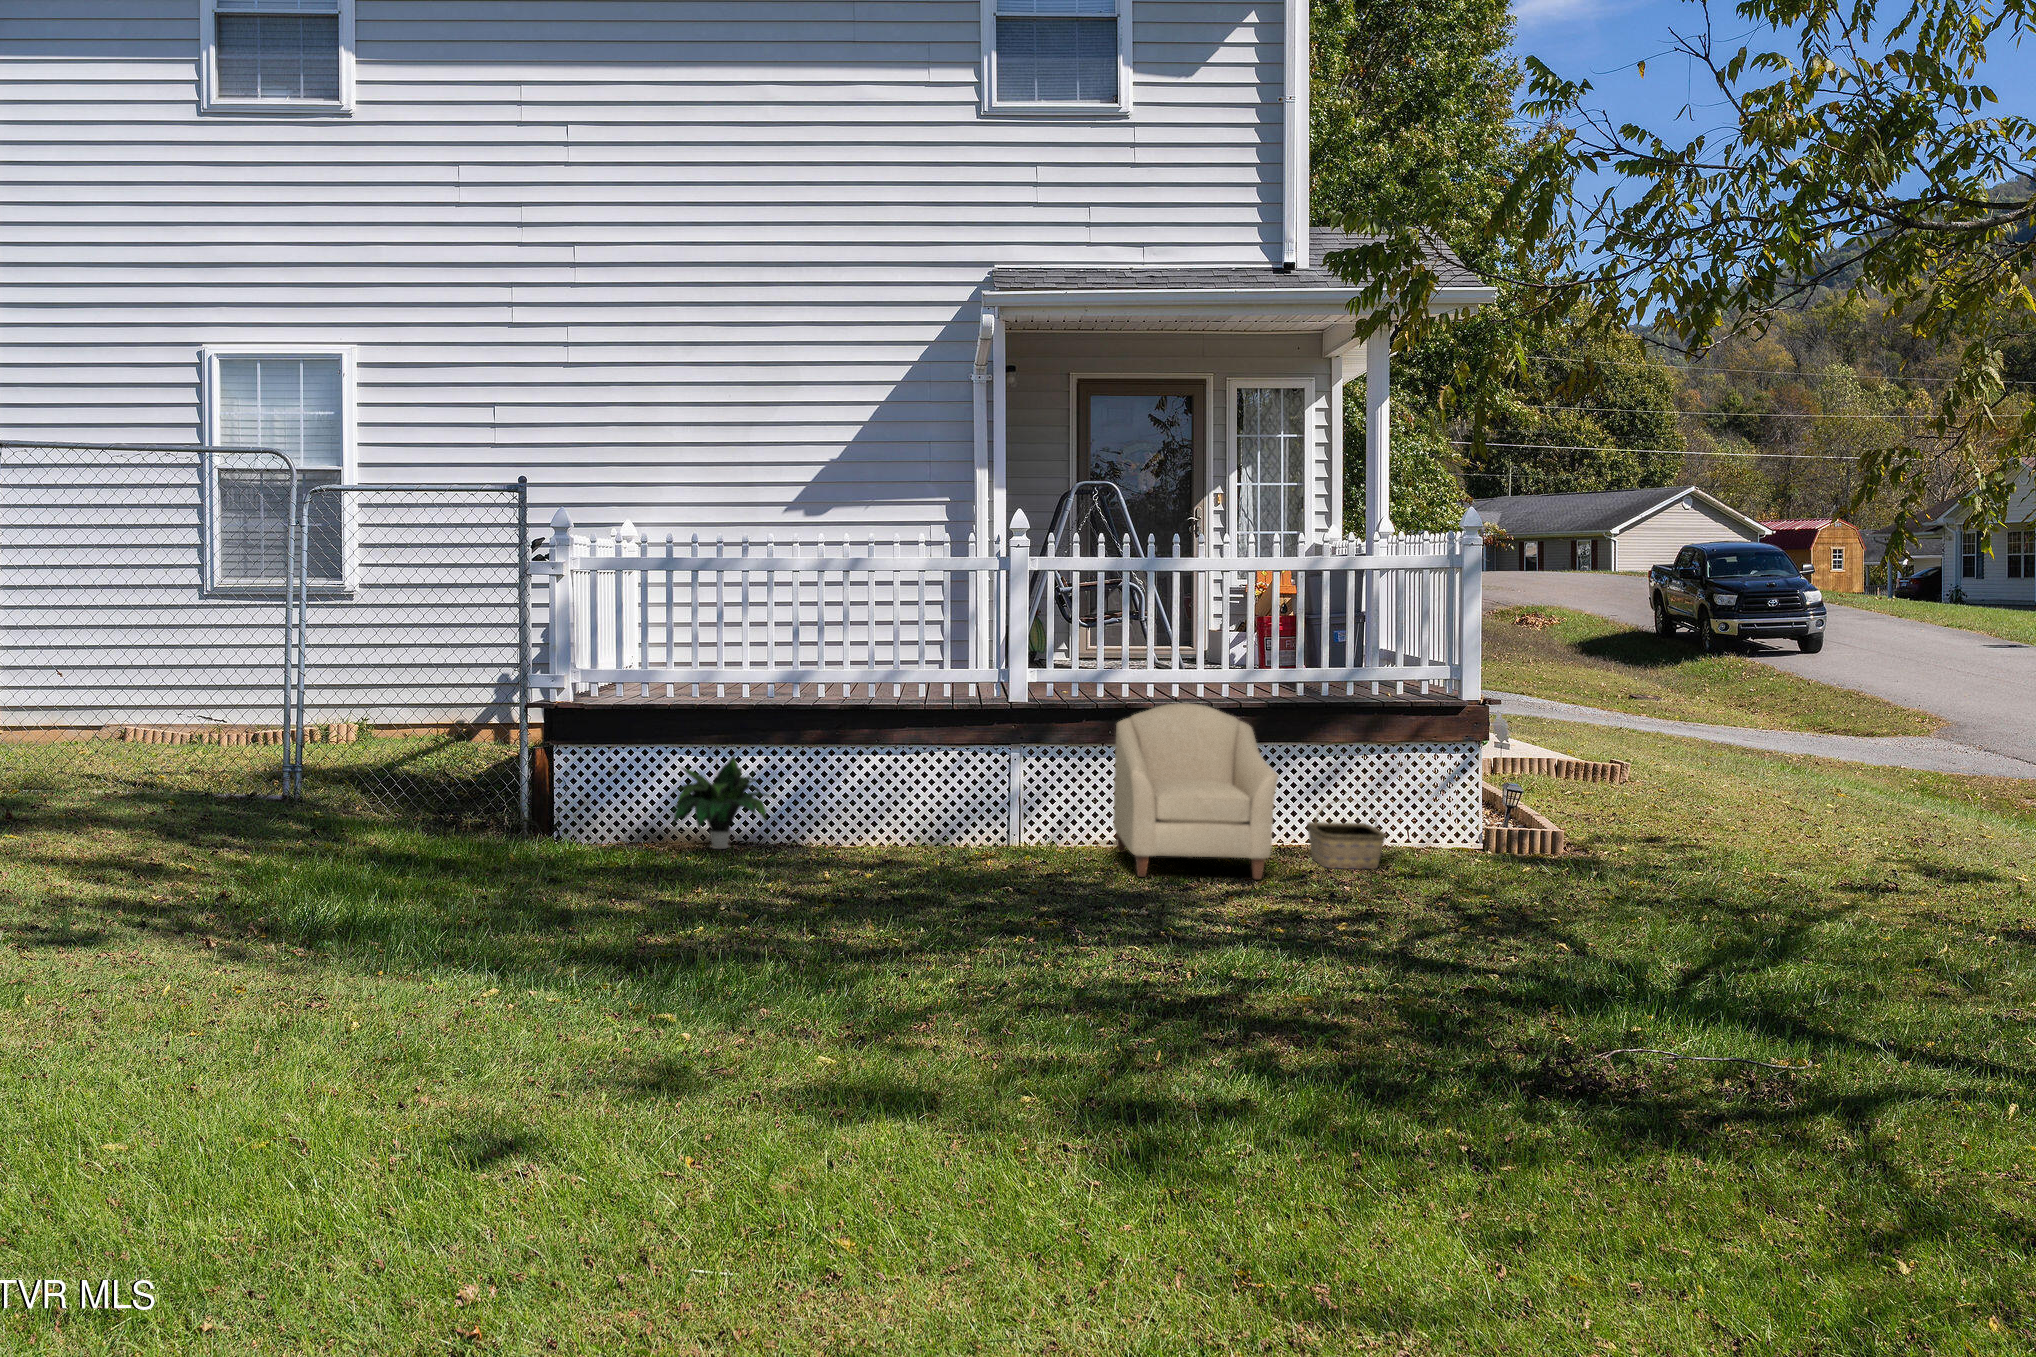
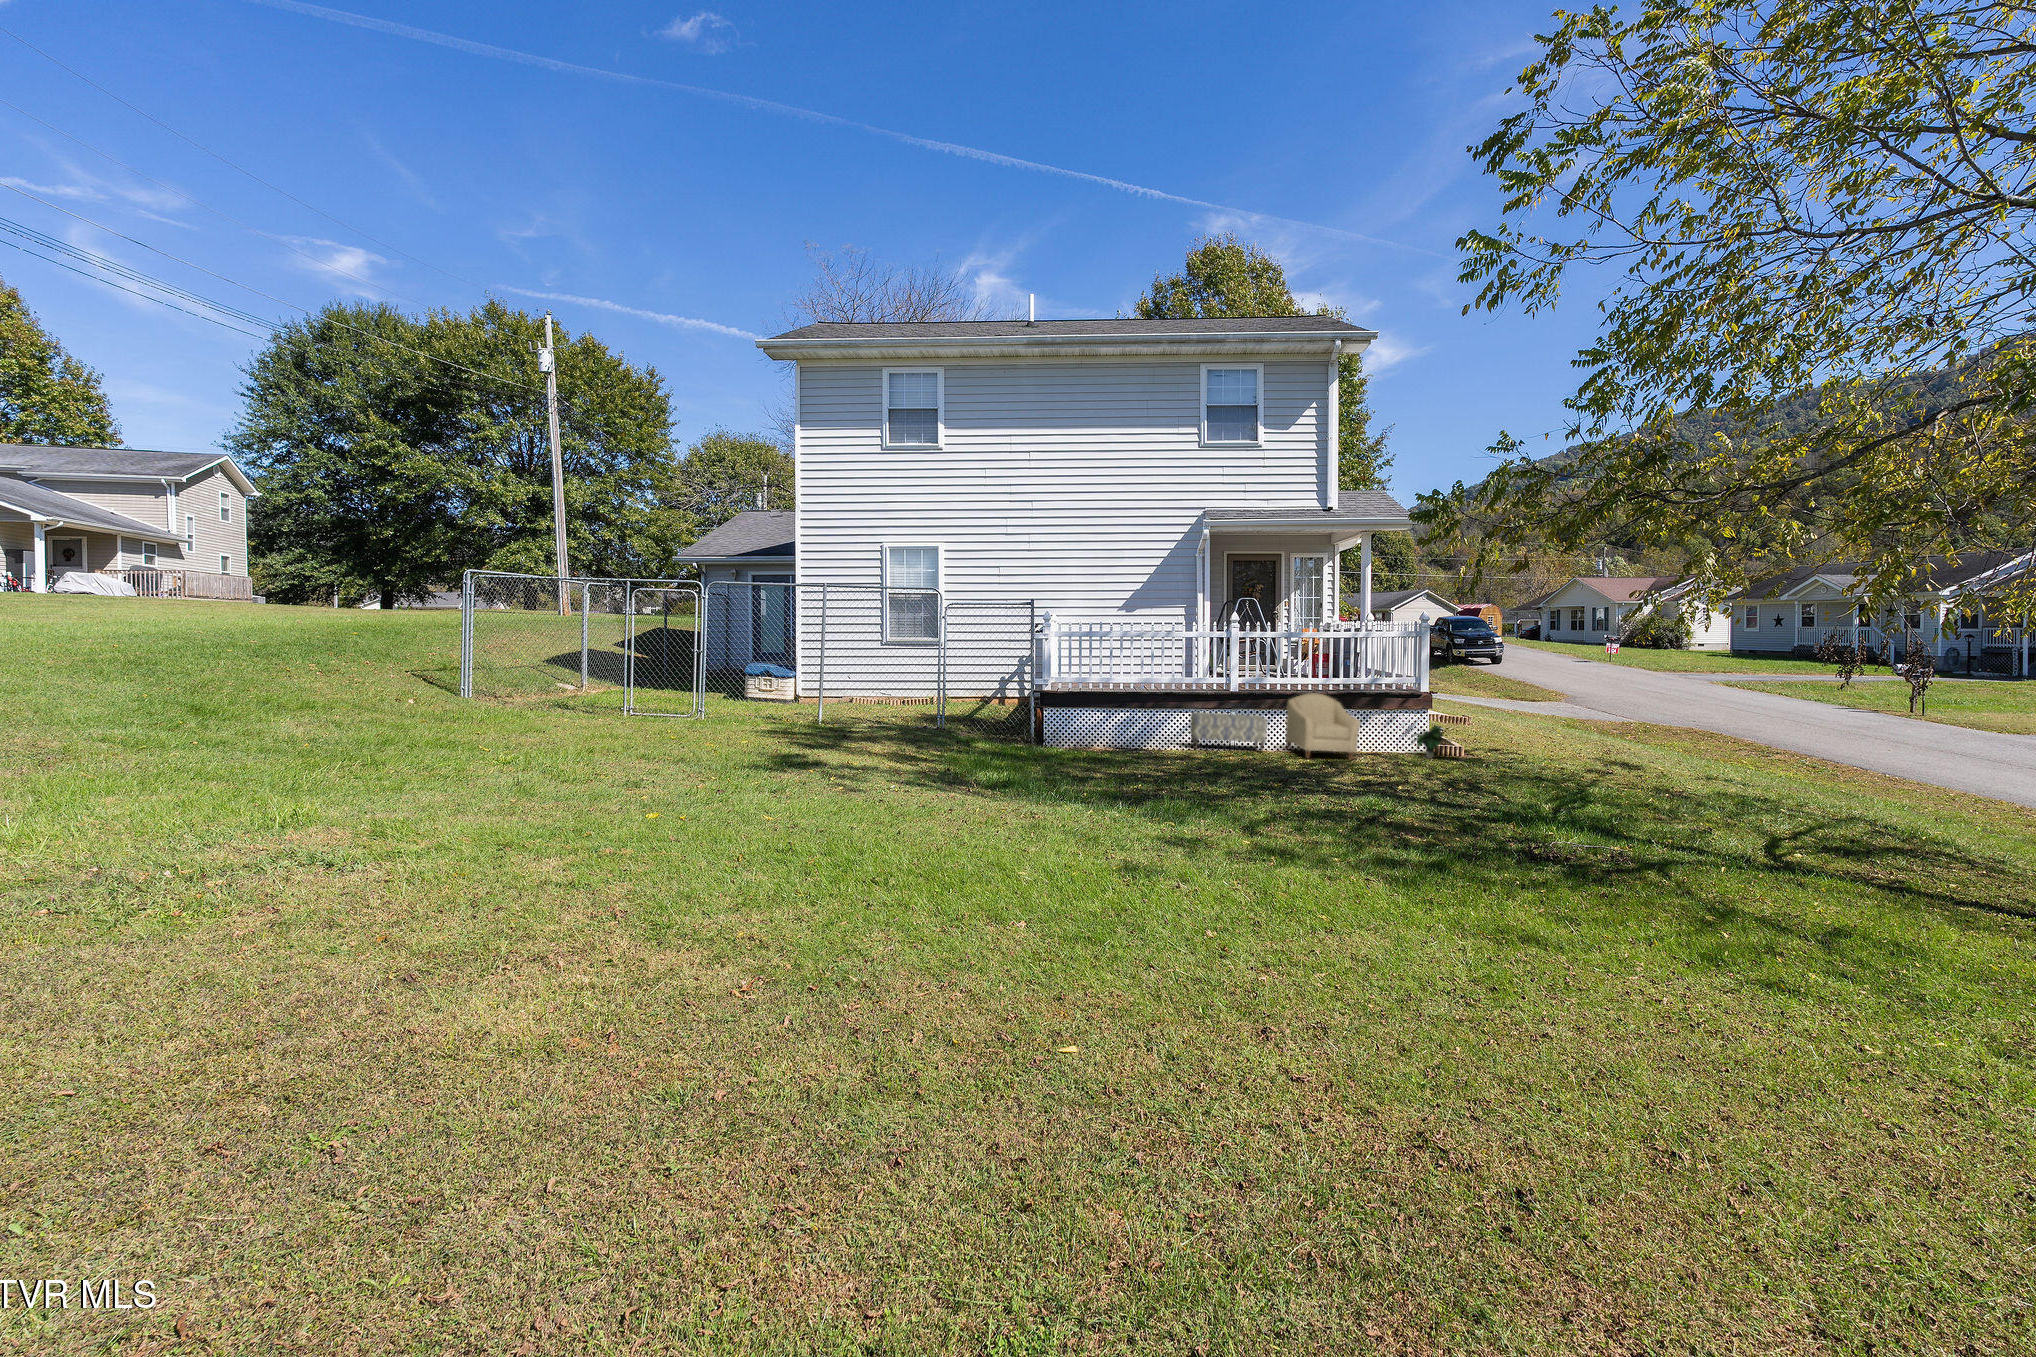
potted plant: present [672,755,774,849] -> present [1411,725,1452,758]
bench: none [855,757,1047,863] -> present [1190,712,1267,752]
basket: present [1307,801,1386,869] -> none [1360,731,1395,757]

